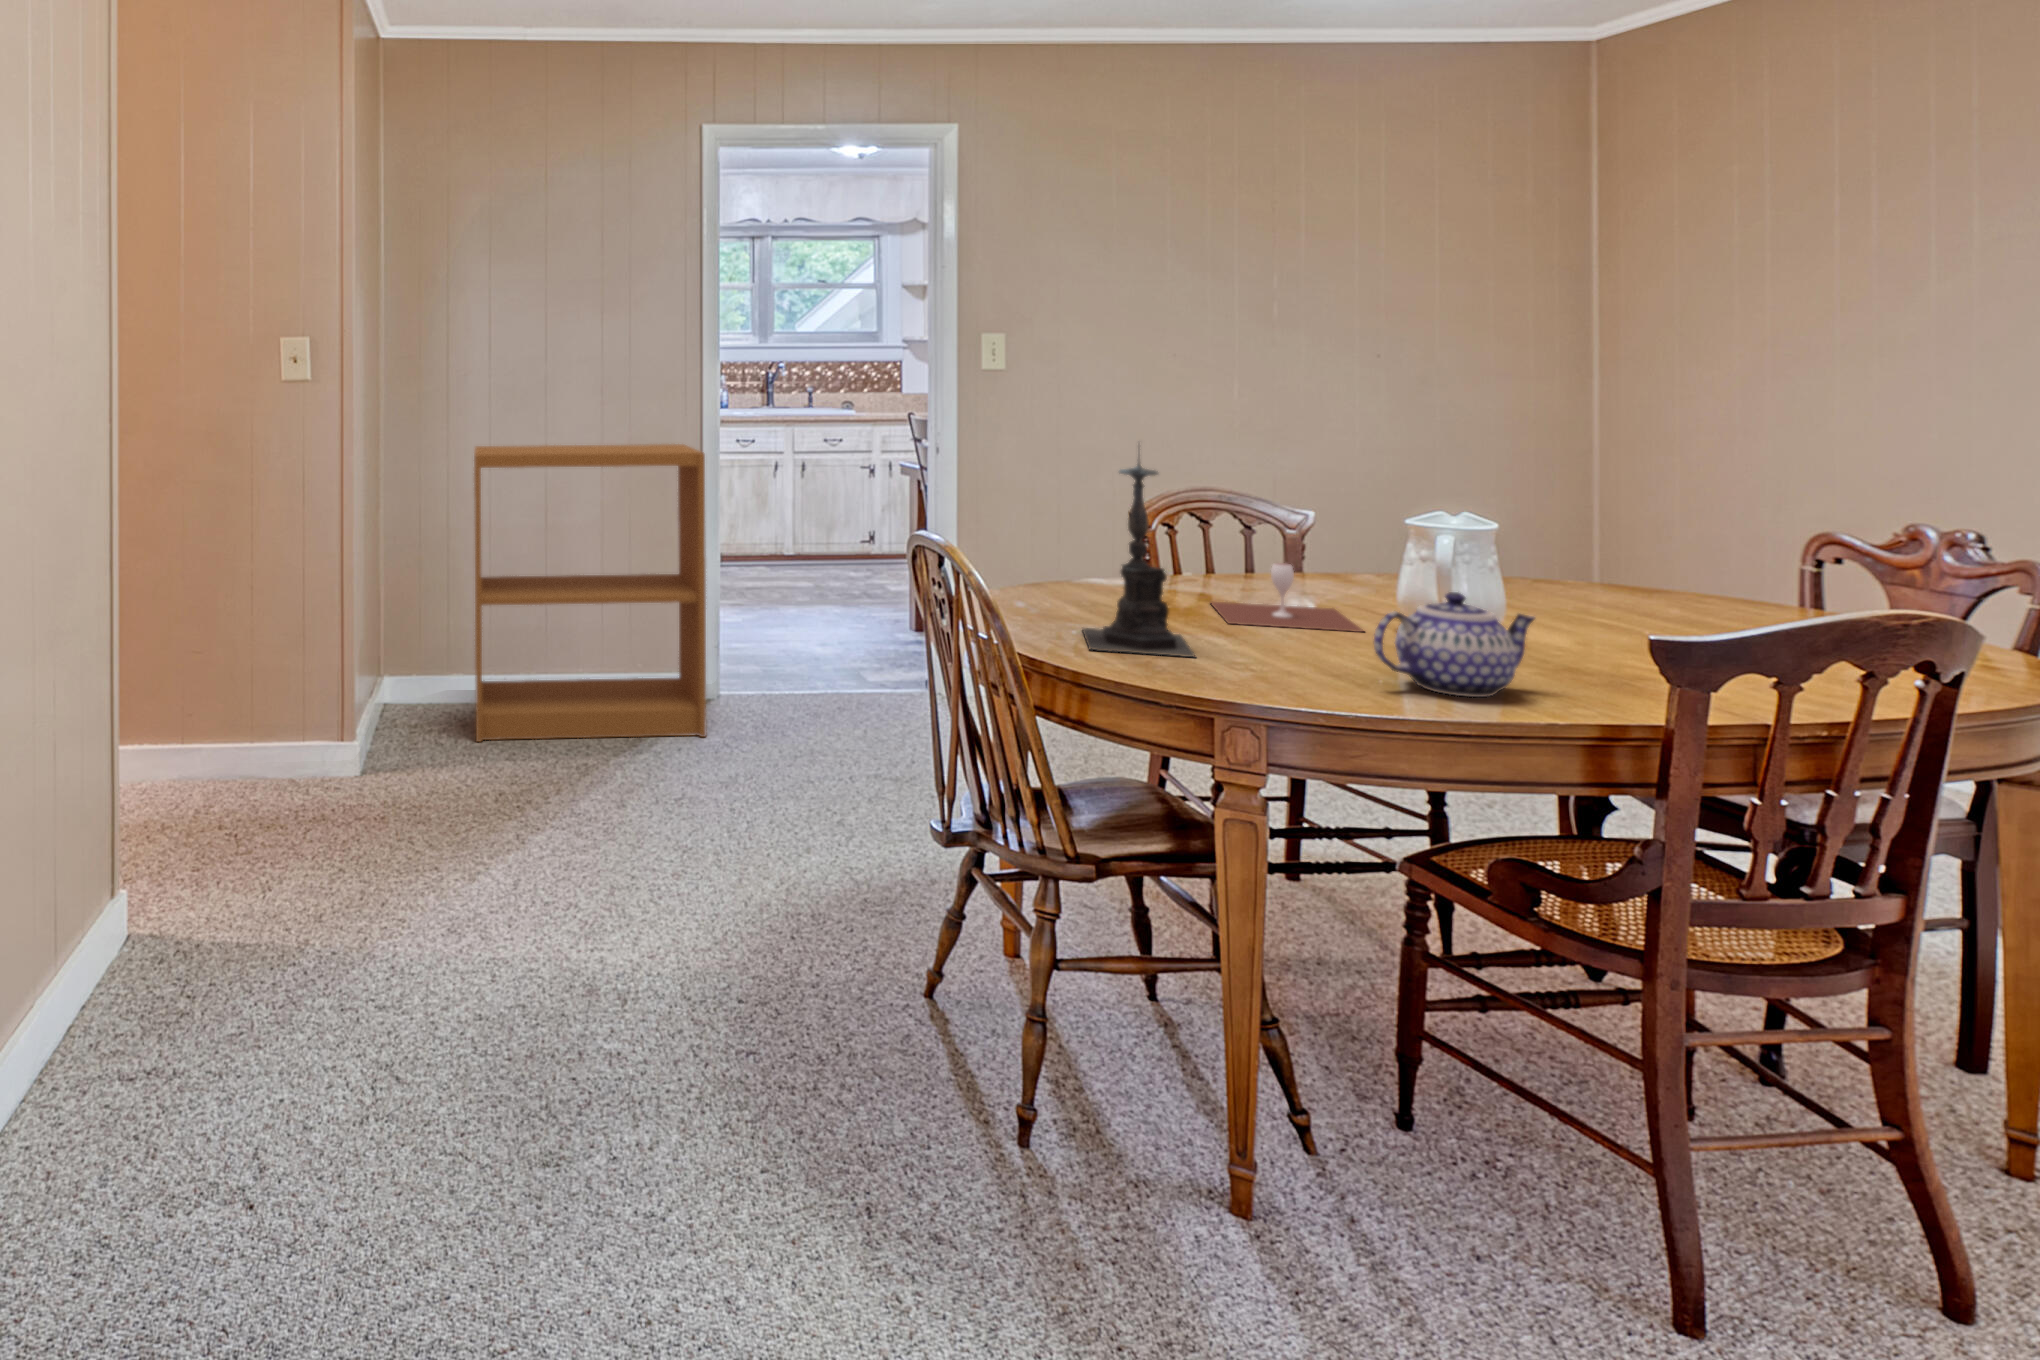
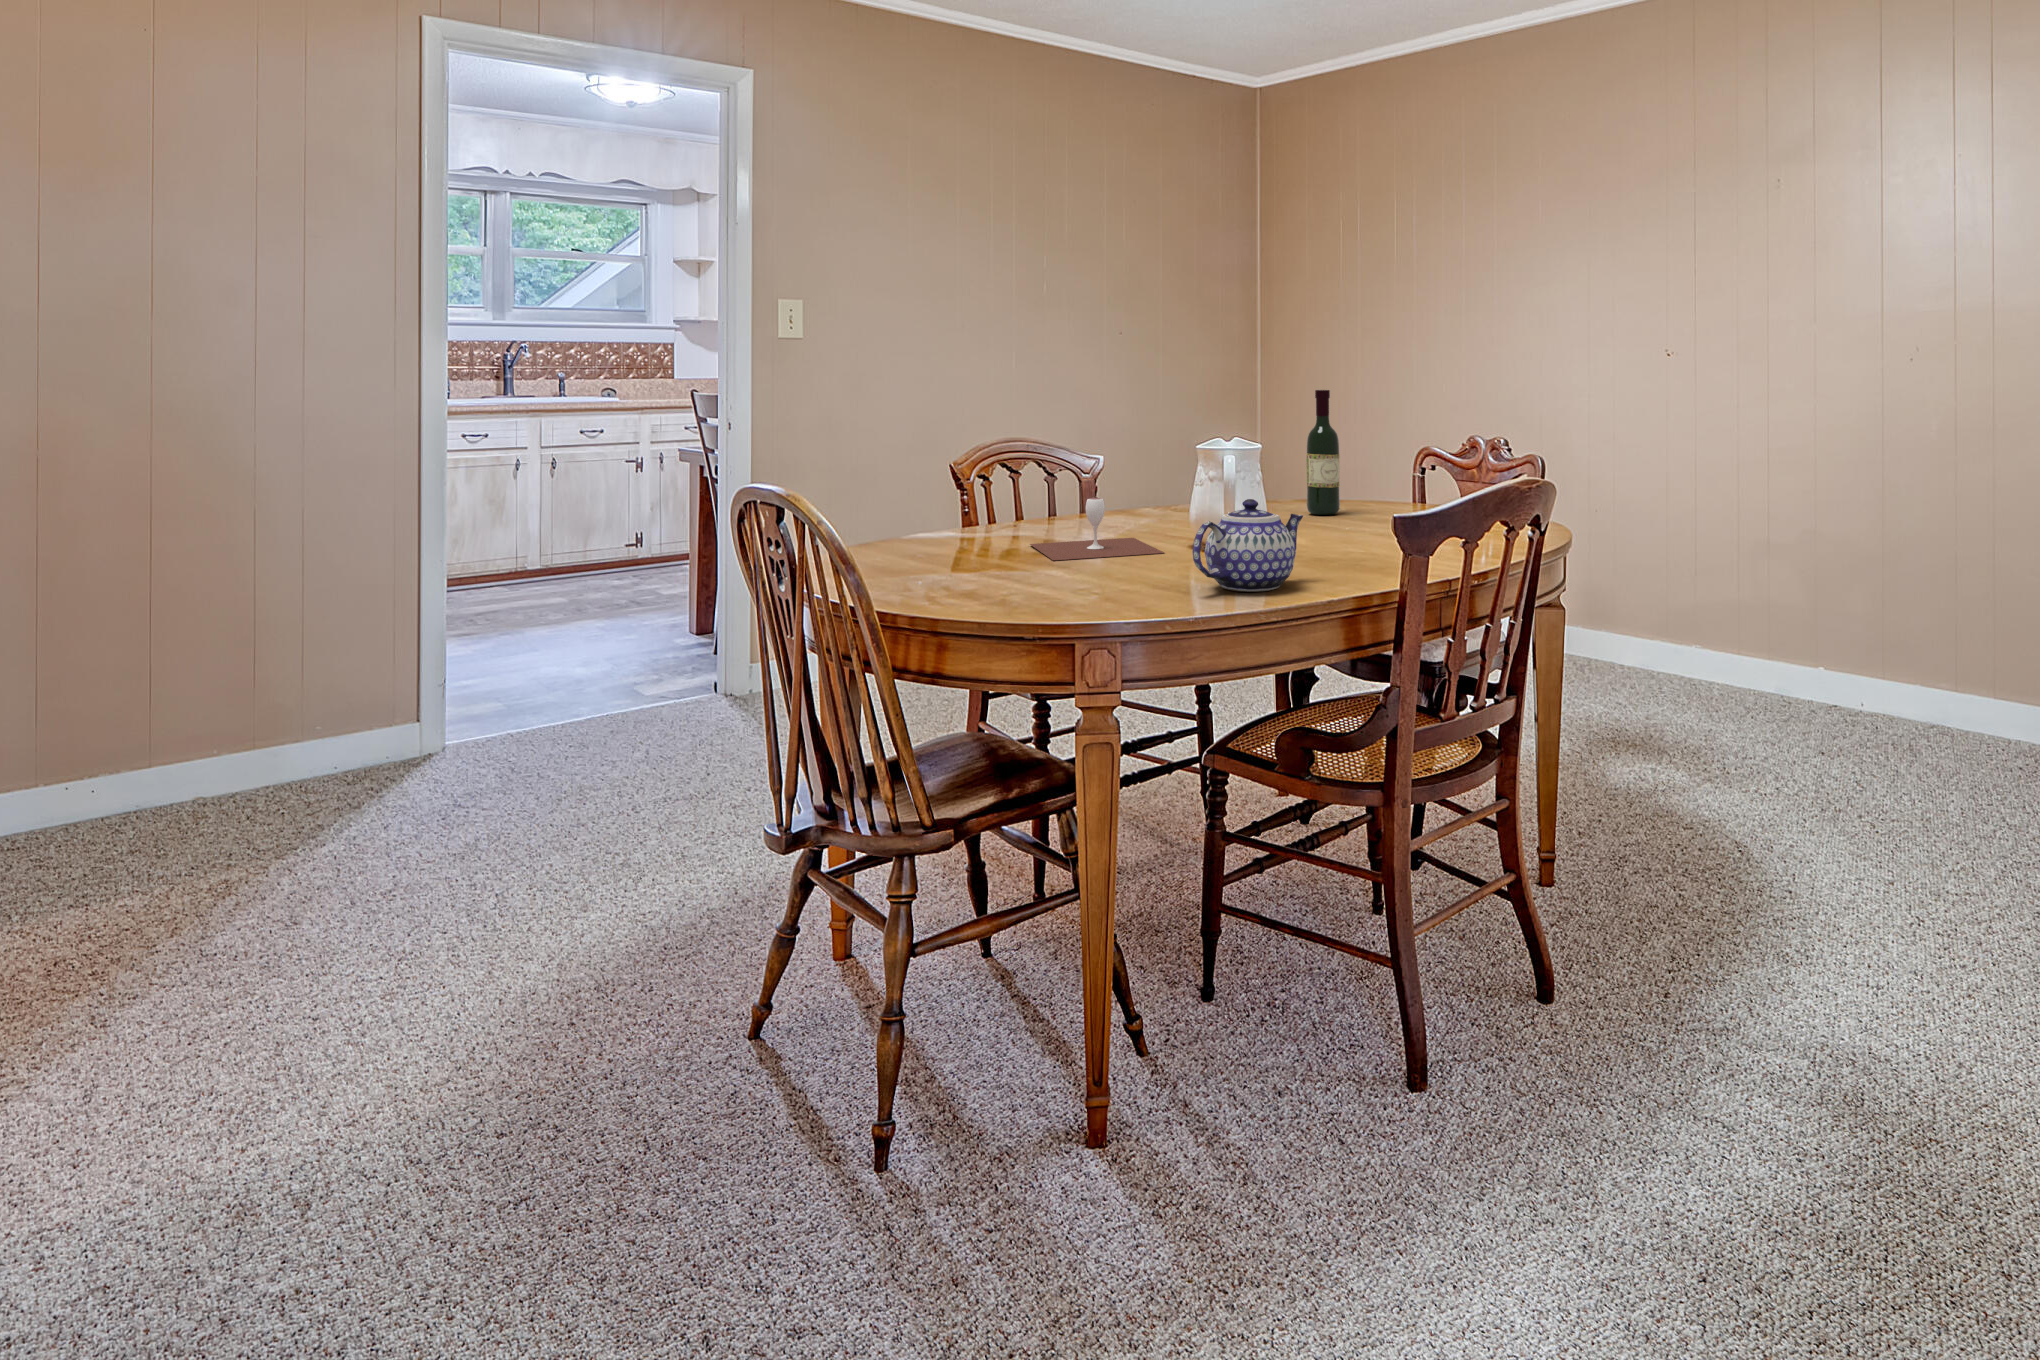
bookshelf: present [474,444,707,742] -> none [4,430,429,897]
wine bottle: none [1596,455,1649,609] -> present [1307,390,1340,515]
candle holder: present [1083,462,1195,657] -> none [921,376,1039,600]

